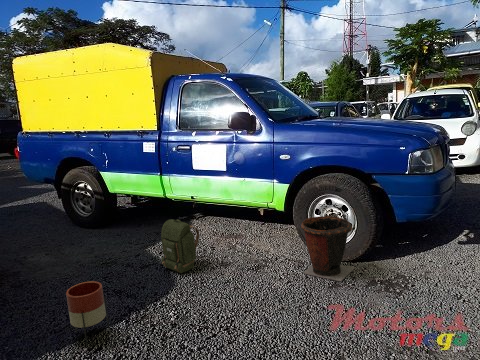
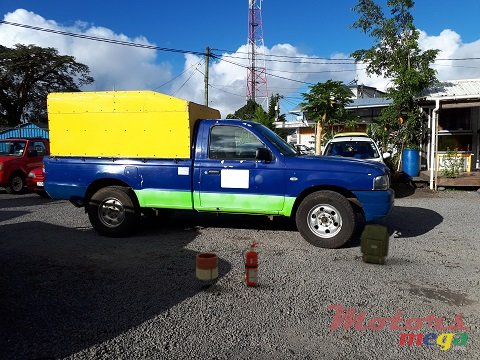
trash can: present [301,216,355,281] -> none [309,218,342,257]
backpack: present [161,219,199,273] -> present [360,225,389,264]
fire extinguisher: none [135,267,167,339] -> present [242,240,259,286]

